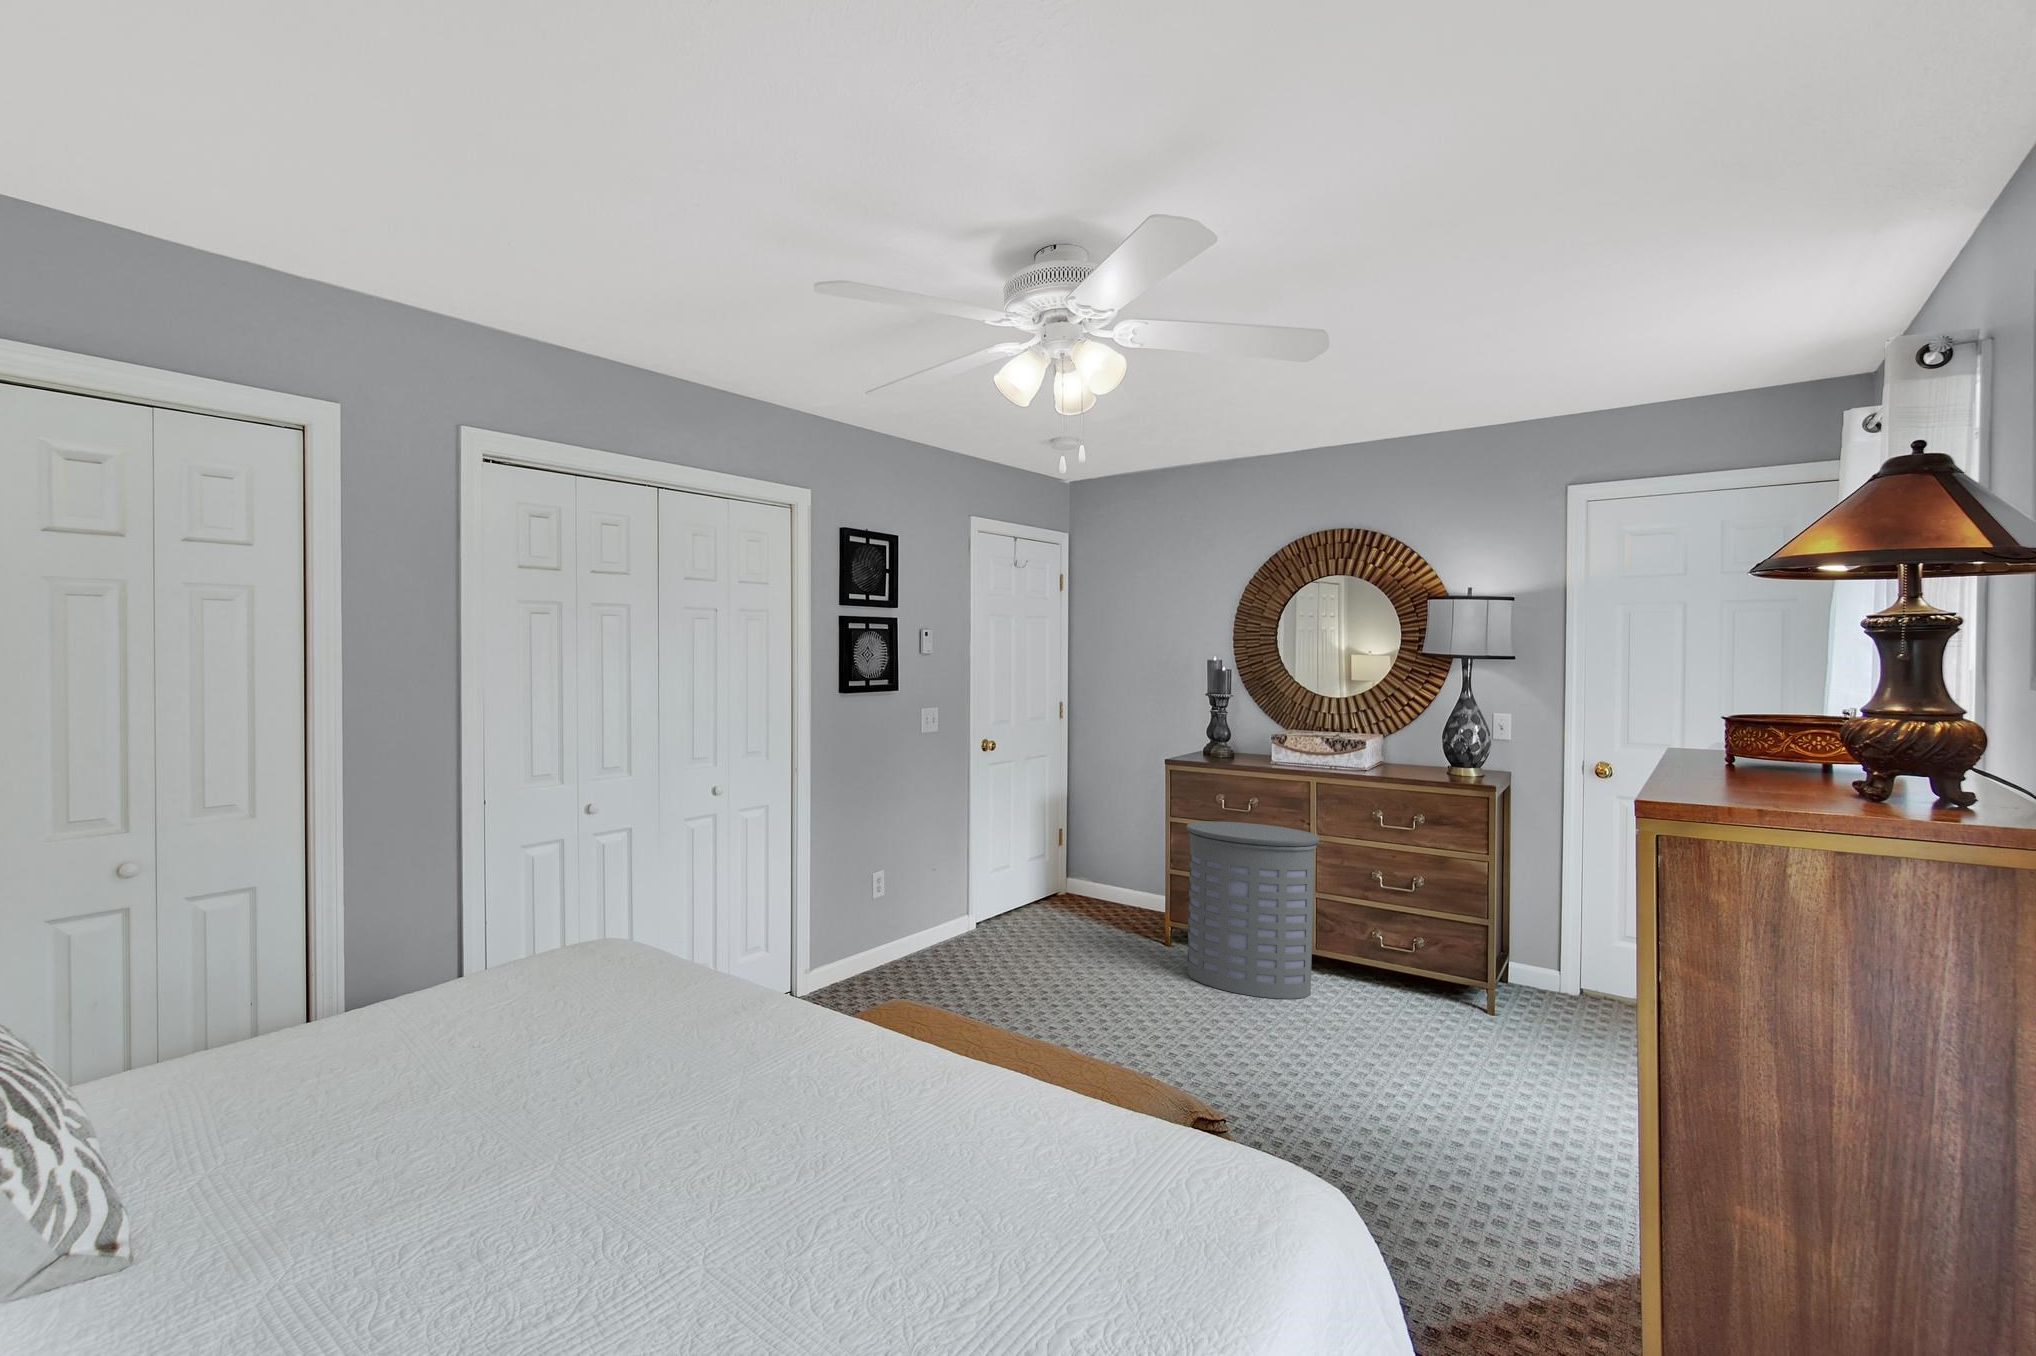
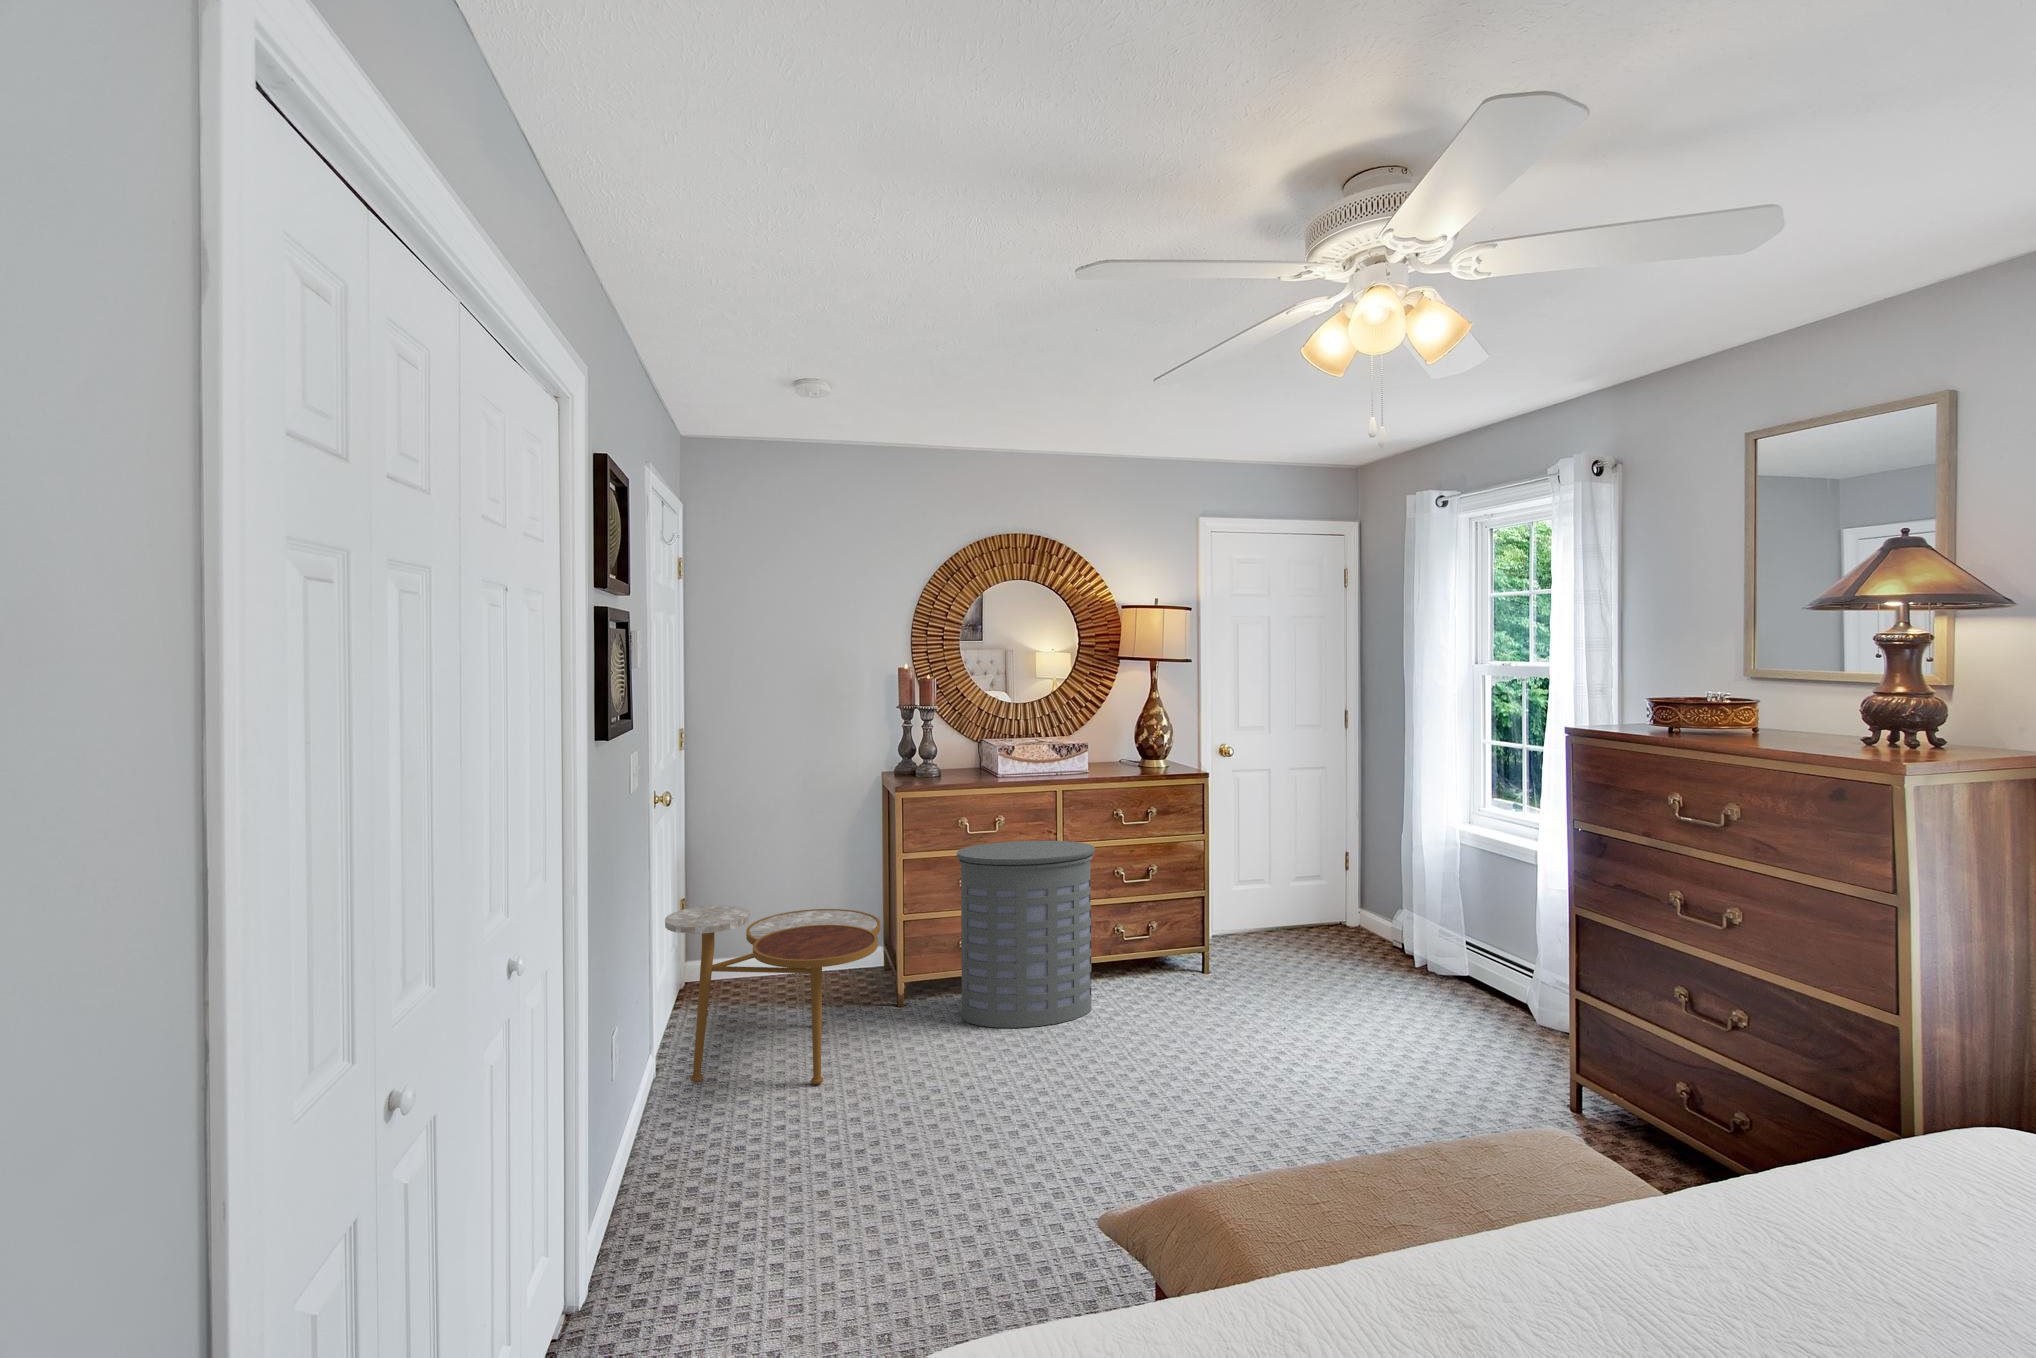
side table: none [951,828,1130,975] -> present [665,905,881,1084]

